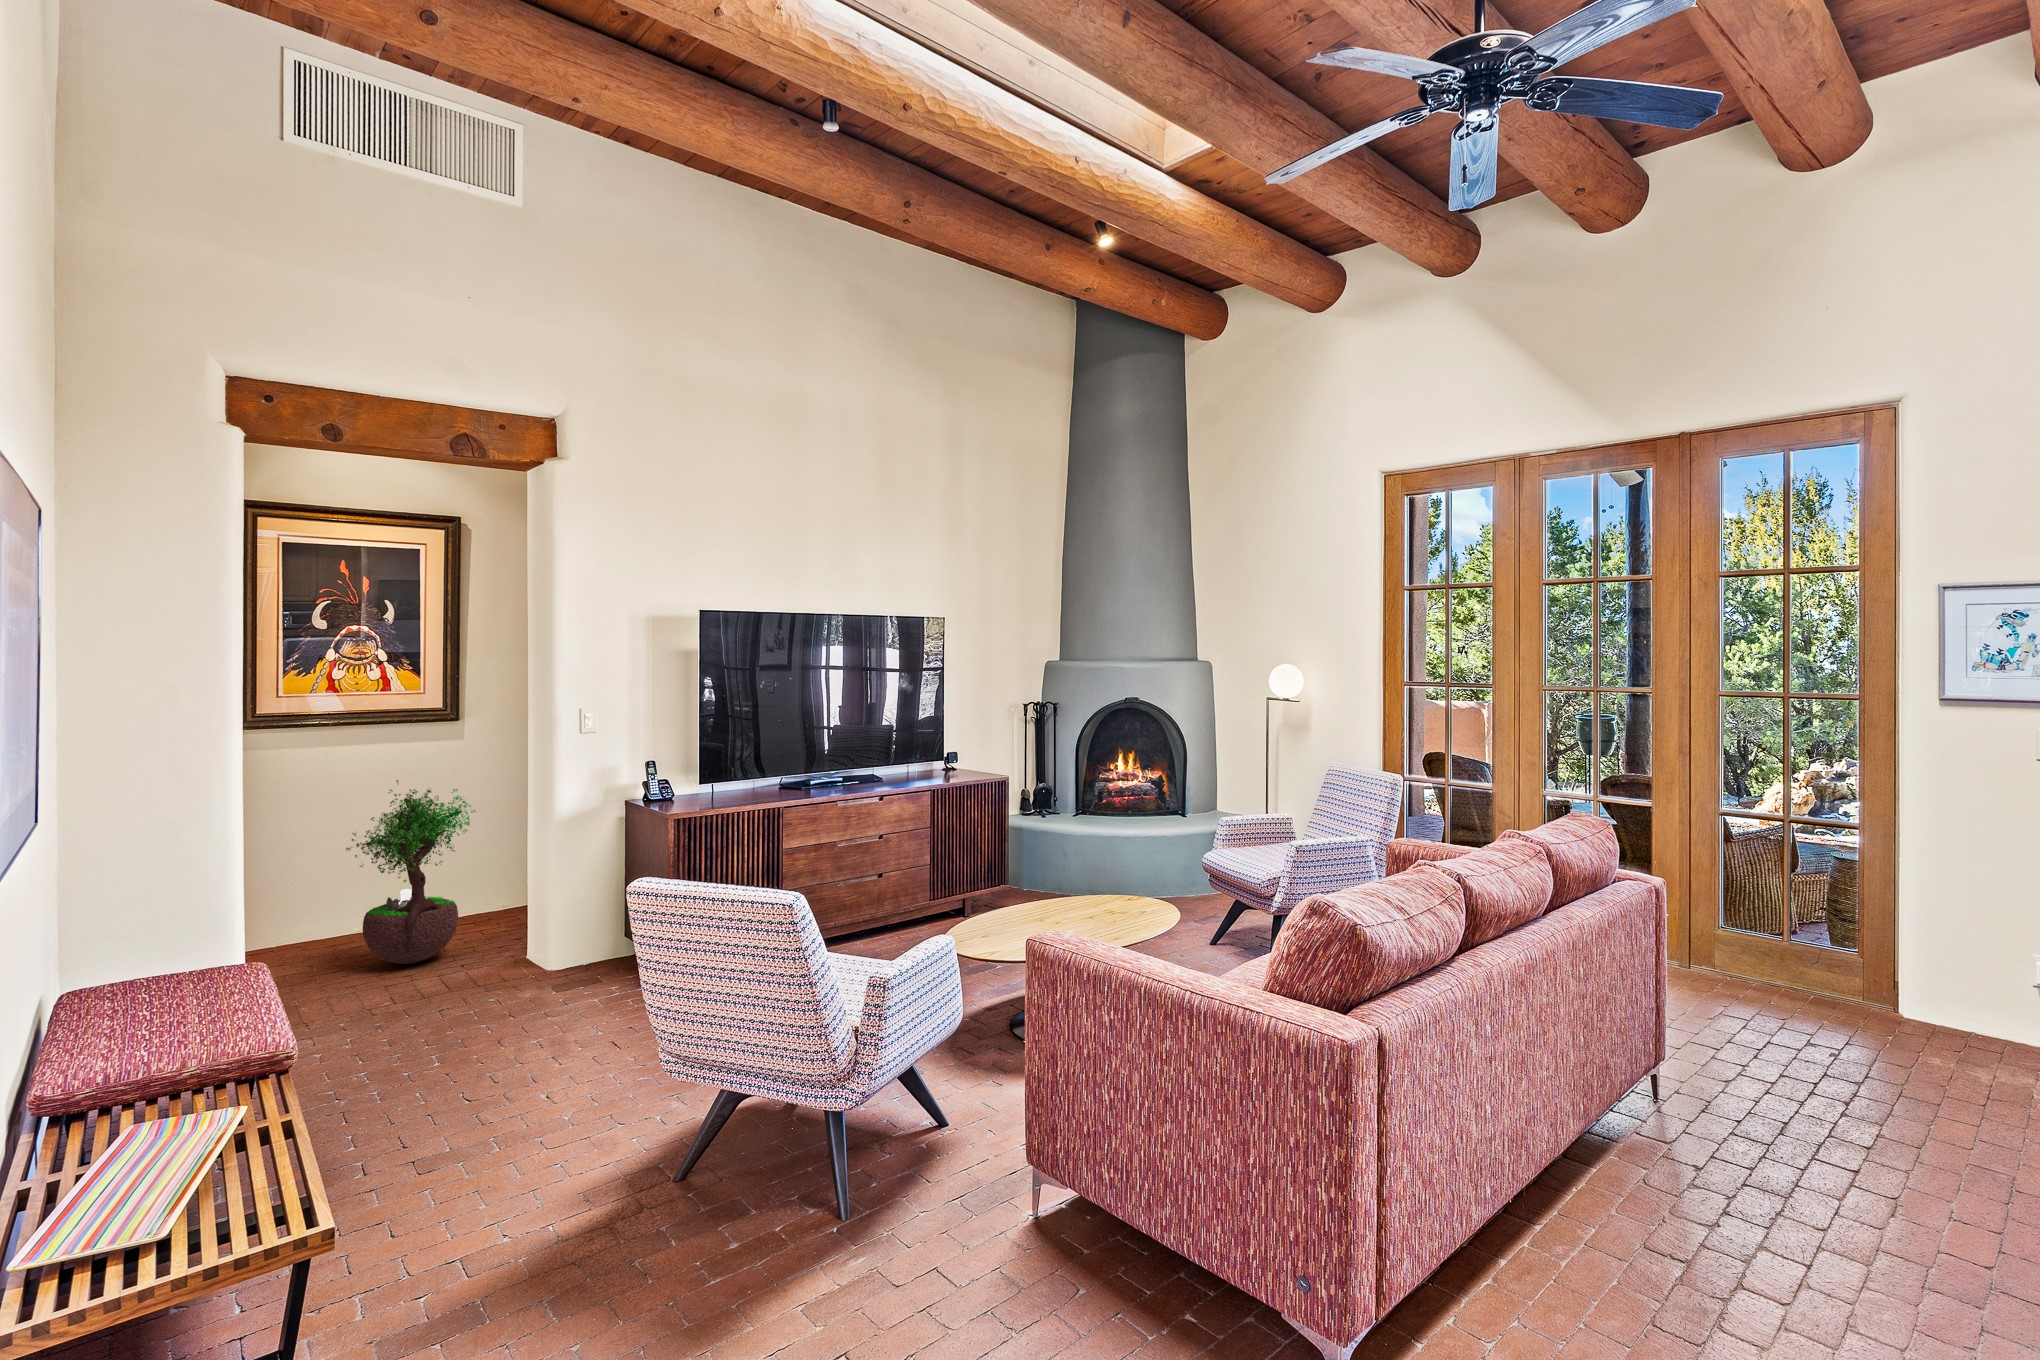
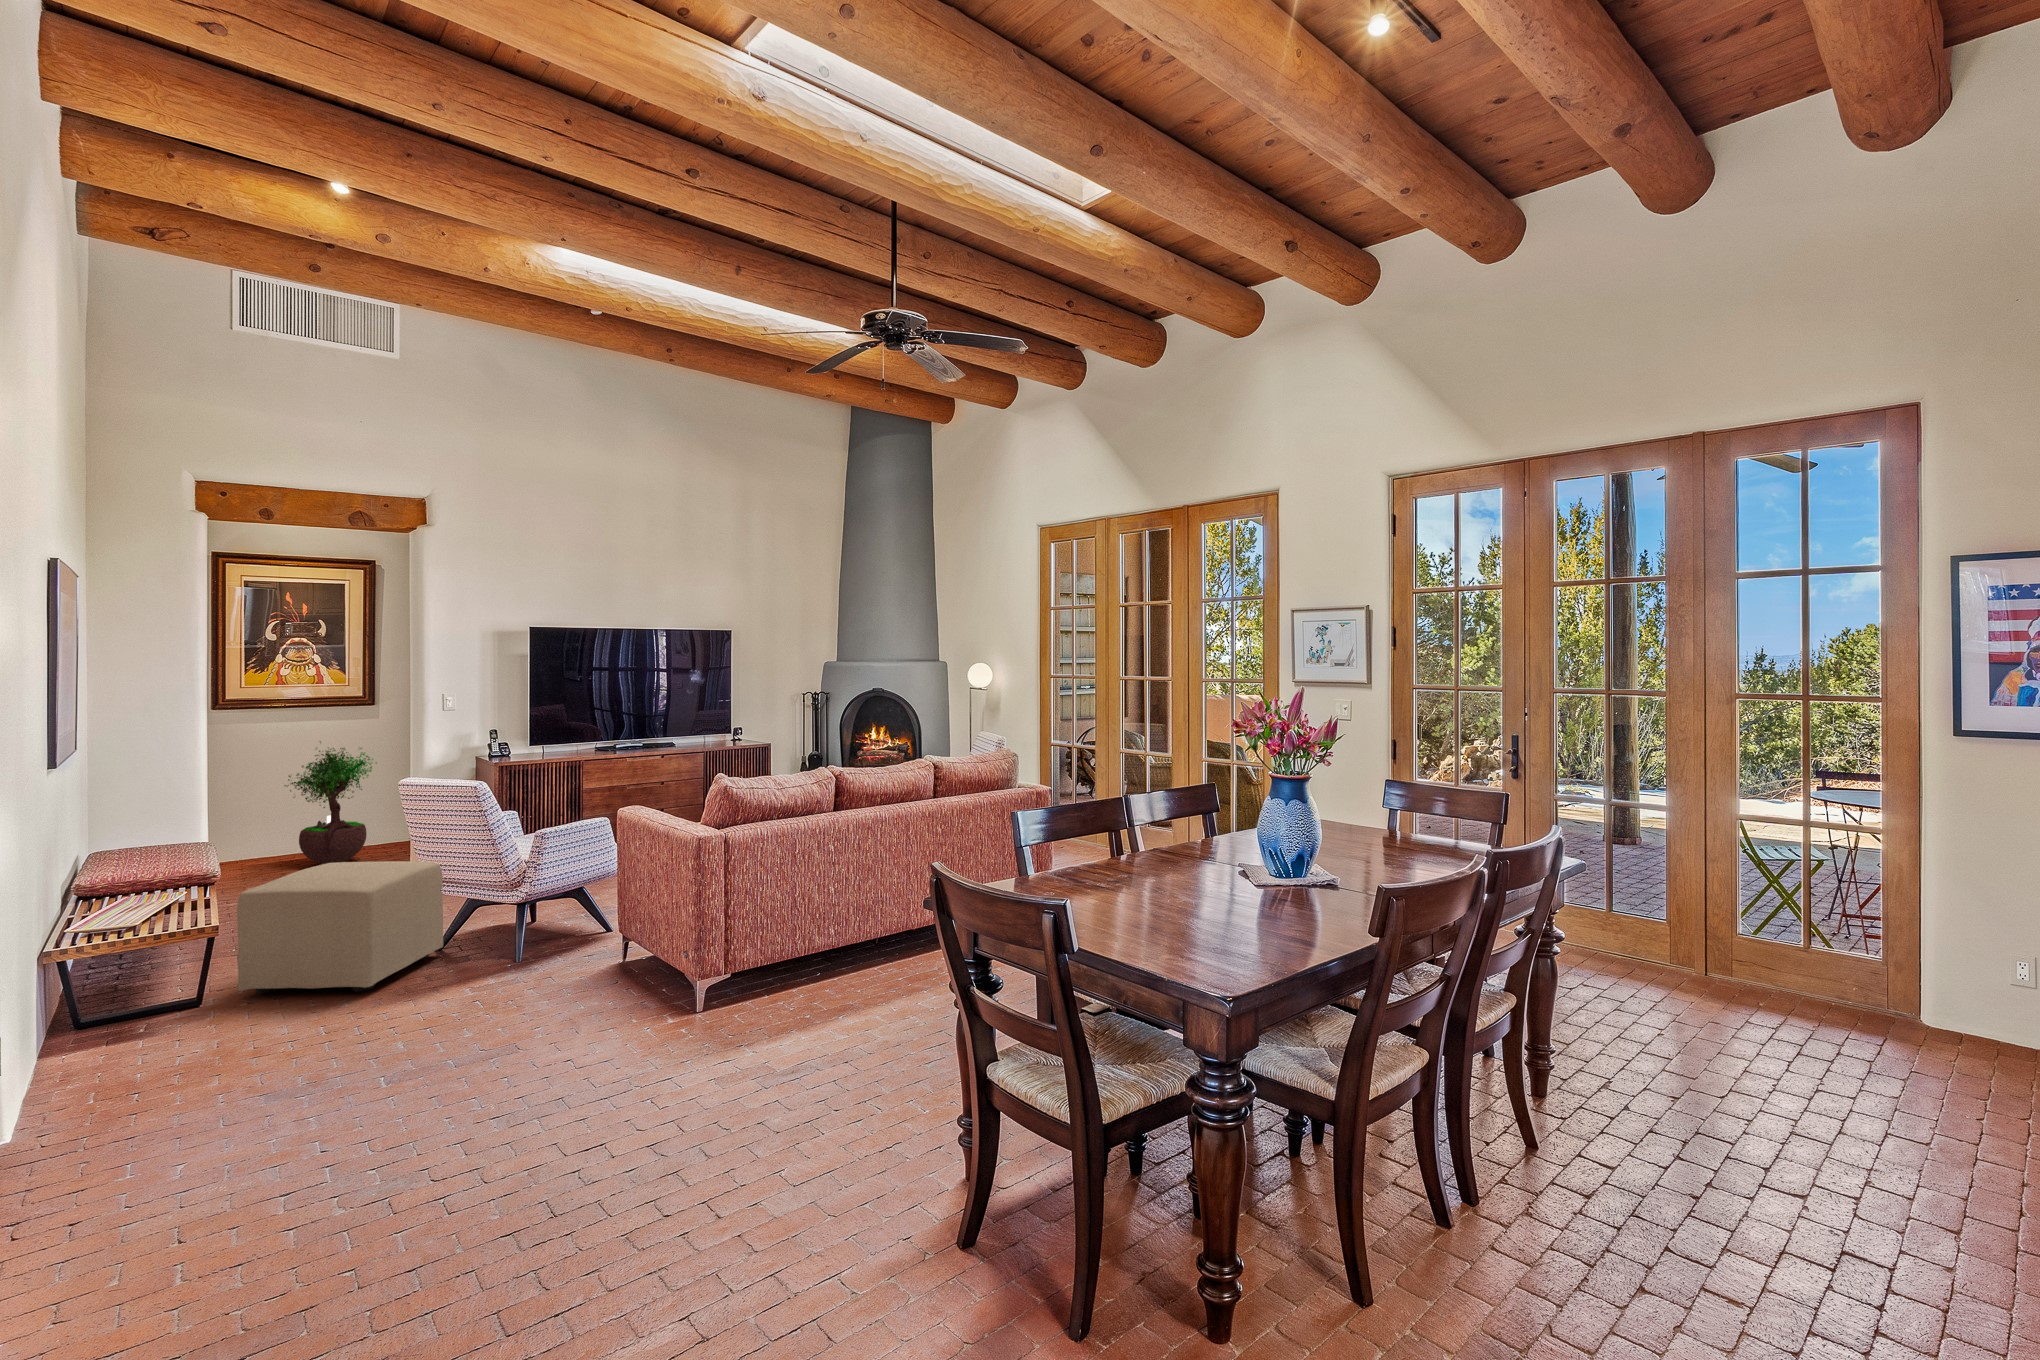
ottoman: none [397,1015,718,1302] -> present [237,861,443,994]

